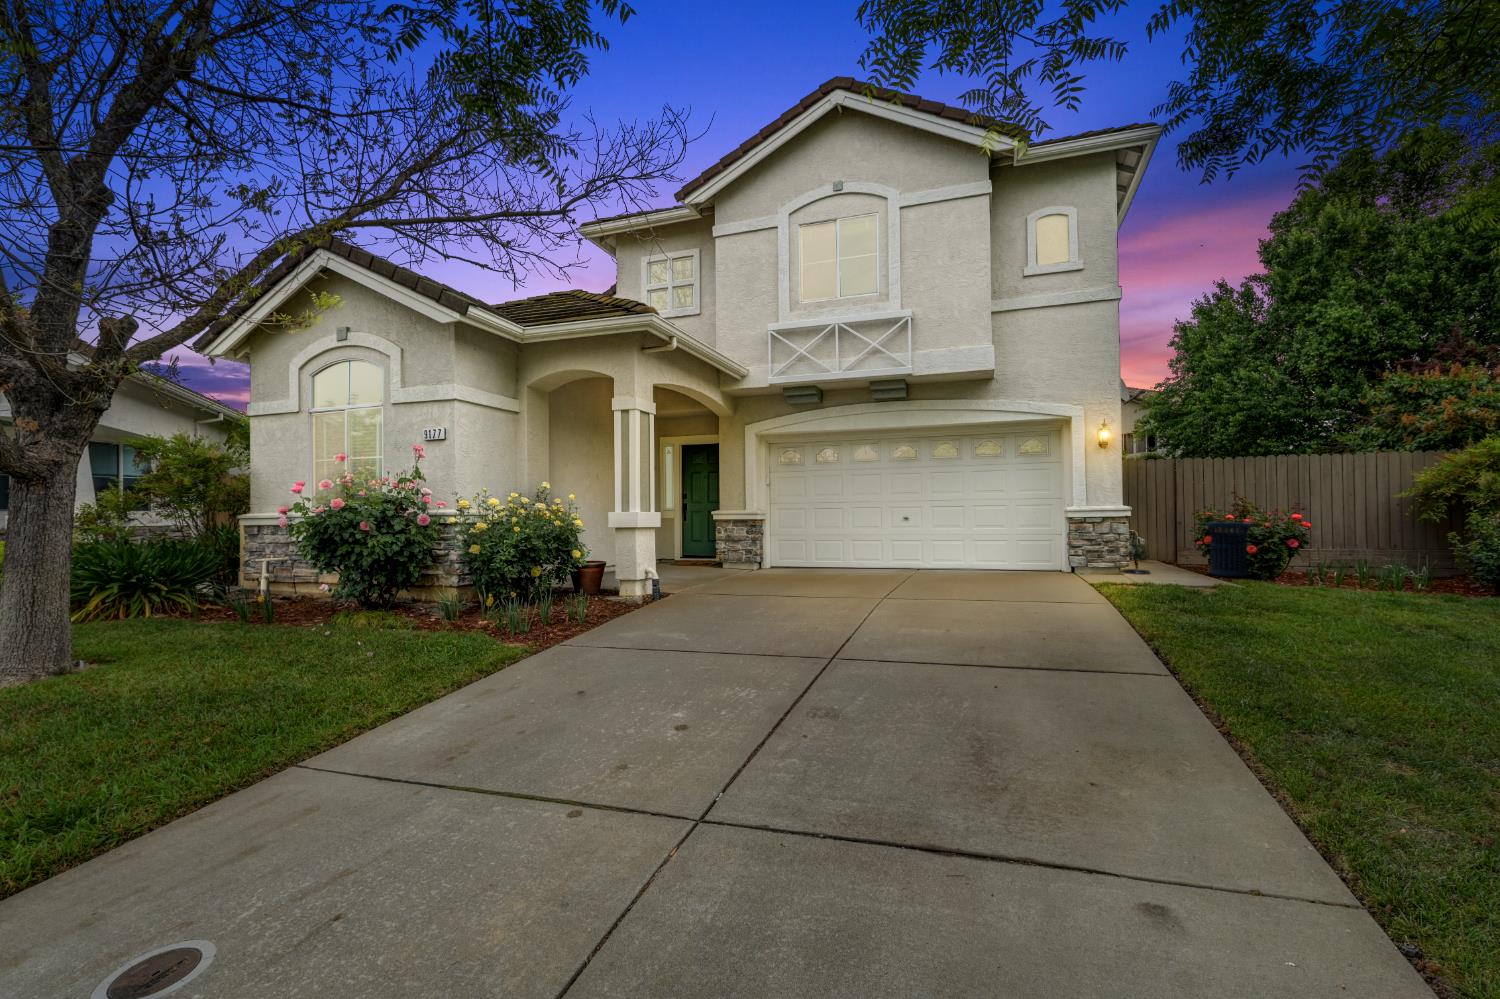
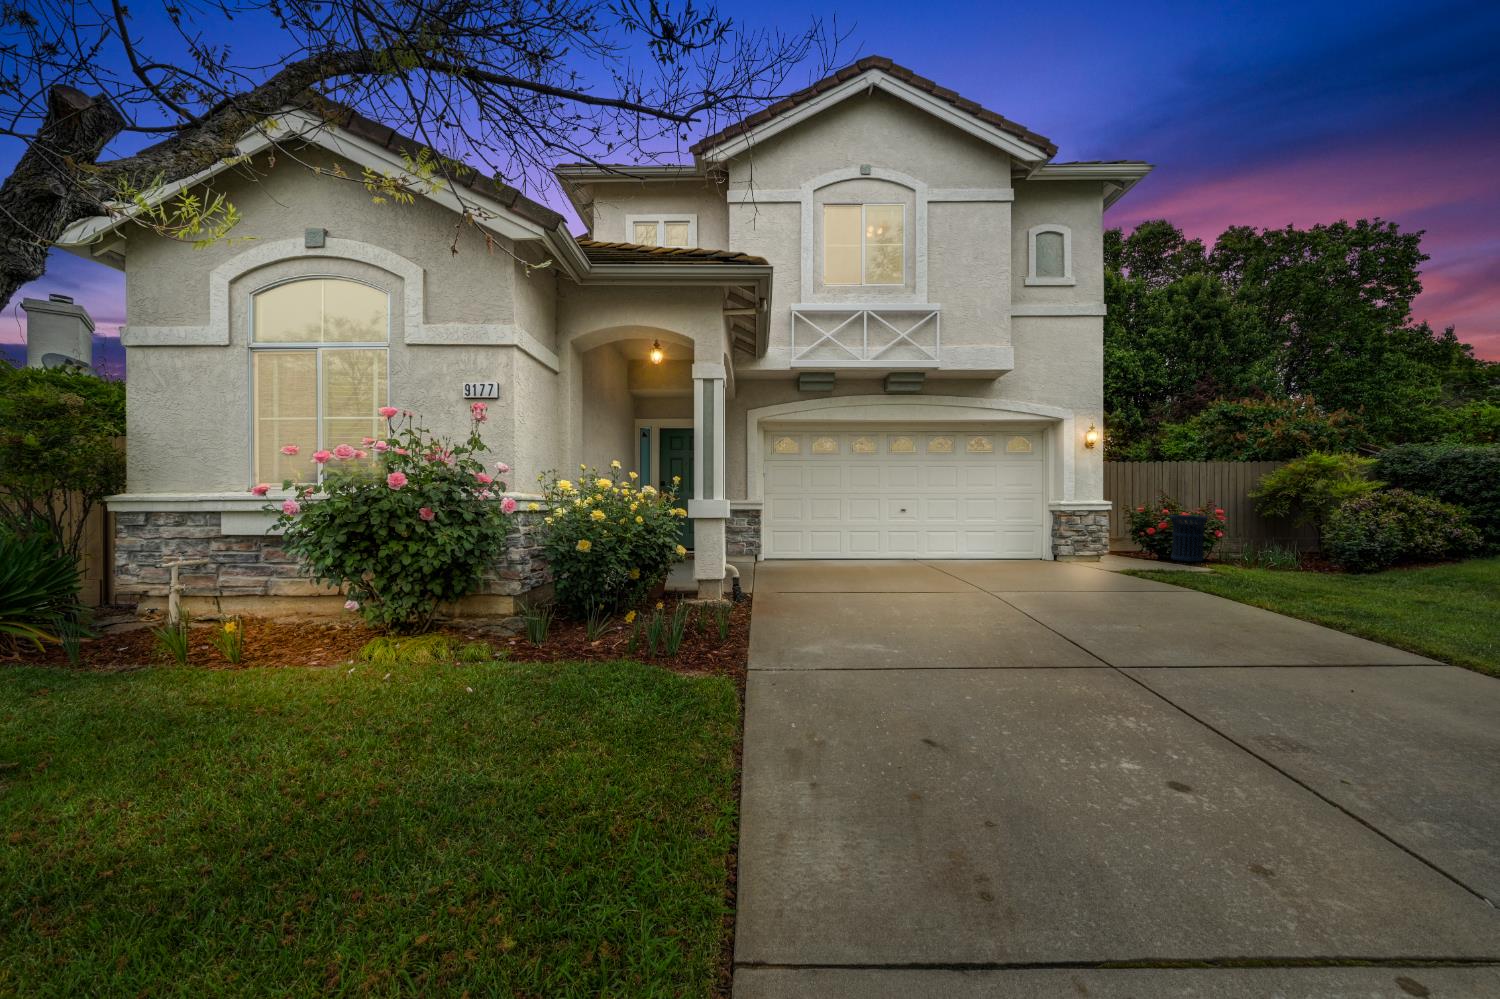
potted tree: present [1124,534,1151,574] -> none [1102,522,1132,560]

